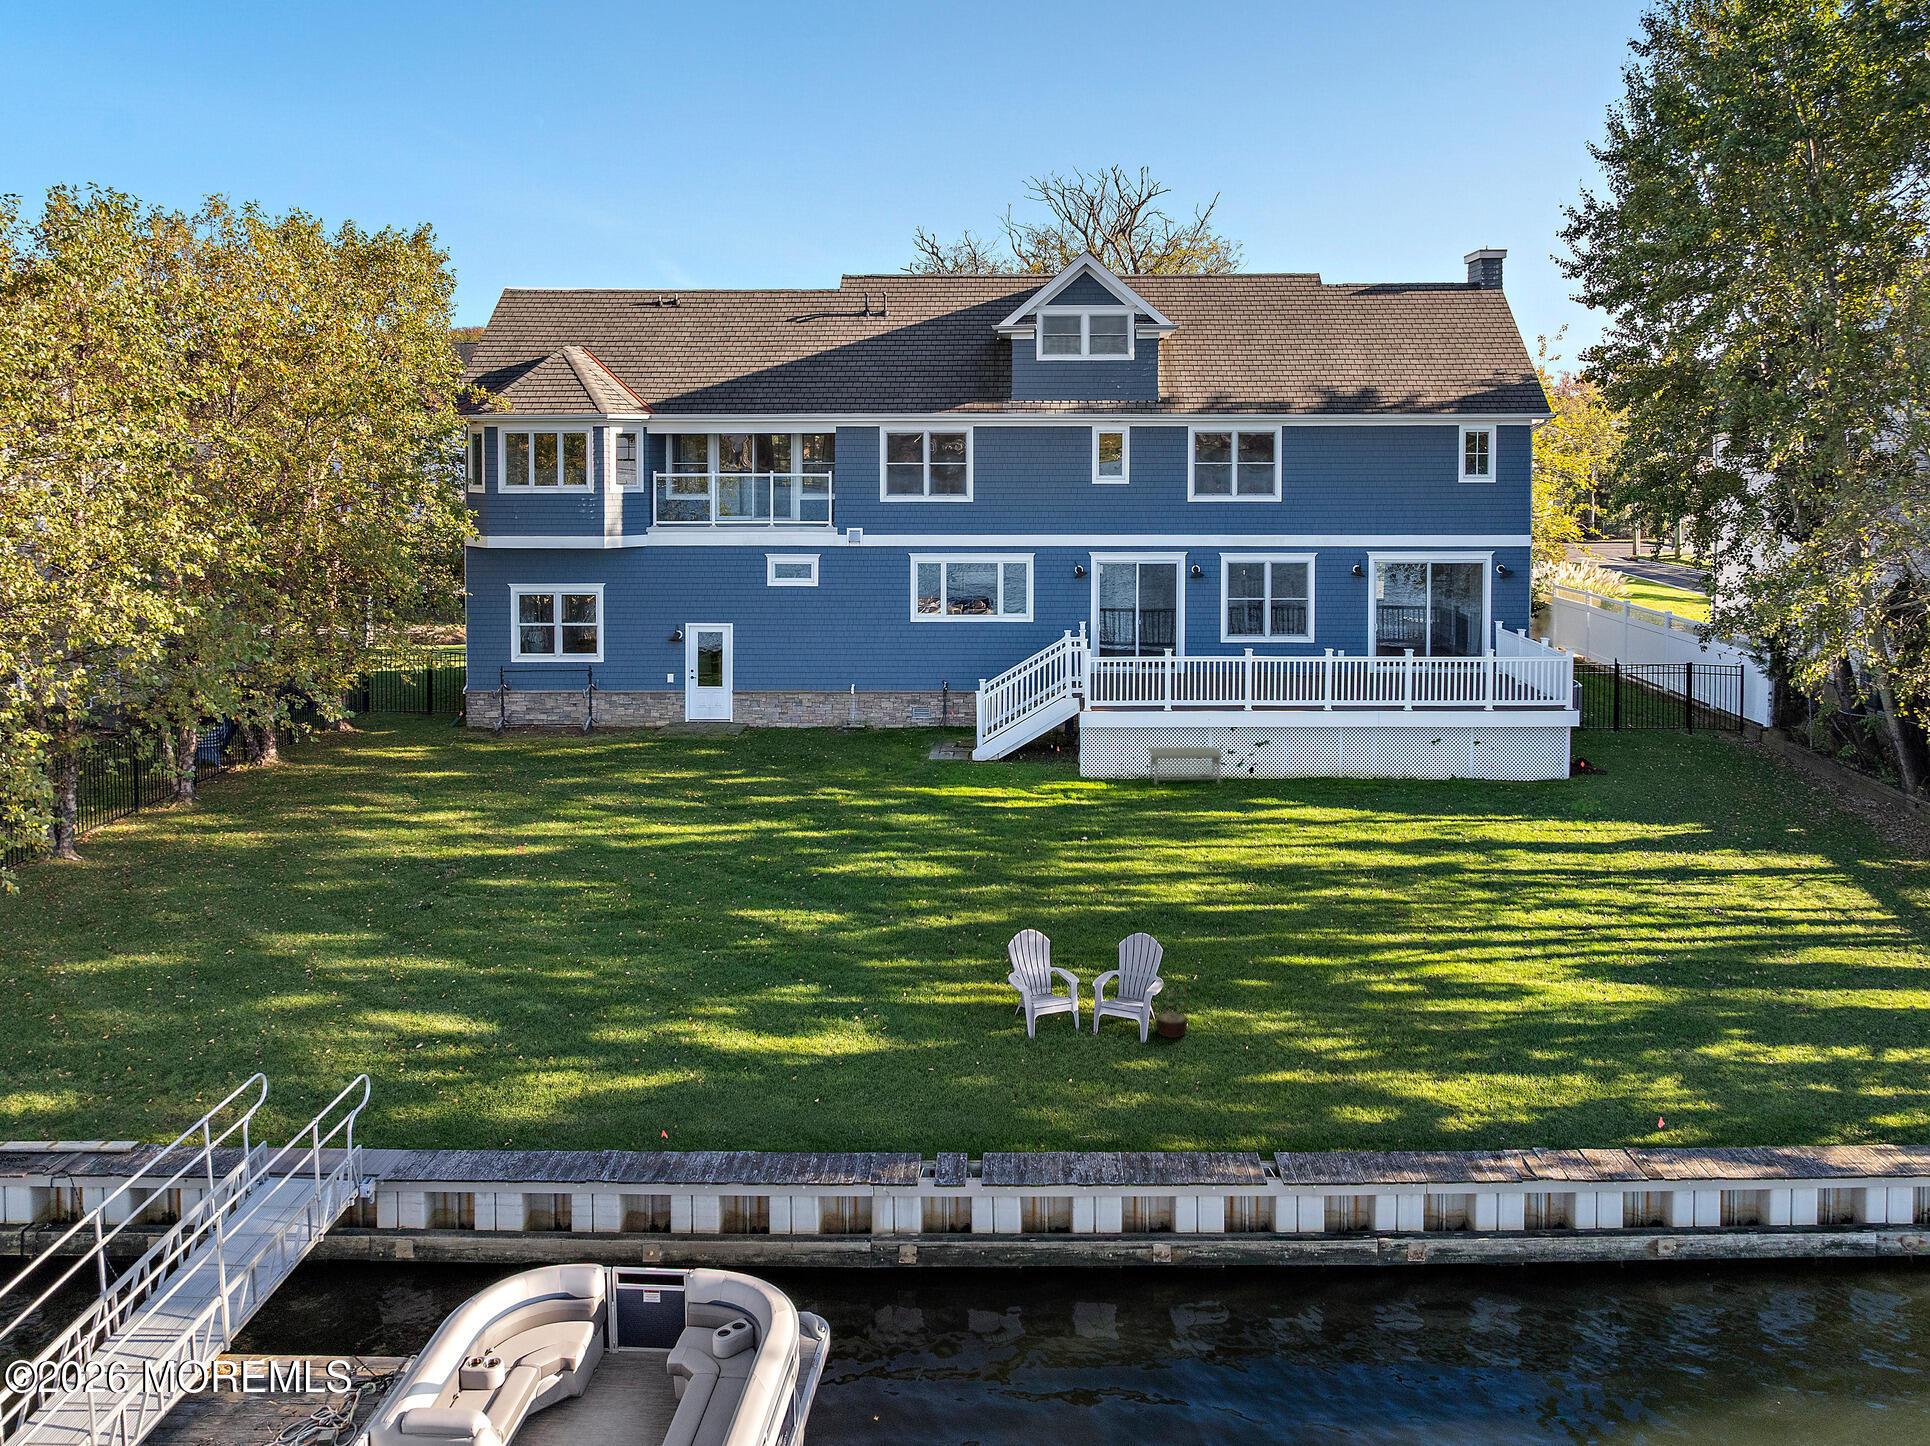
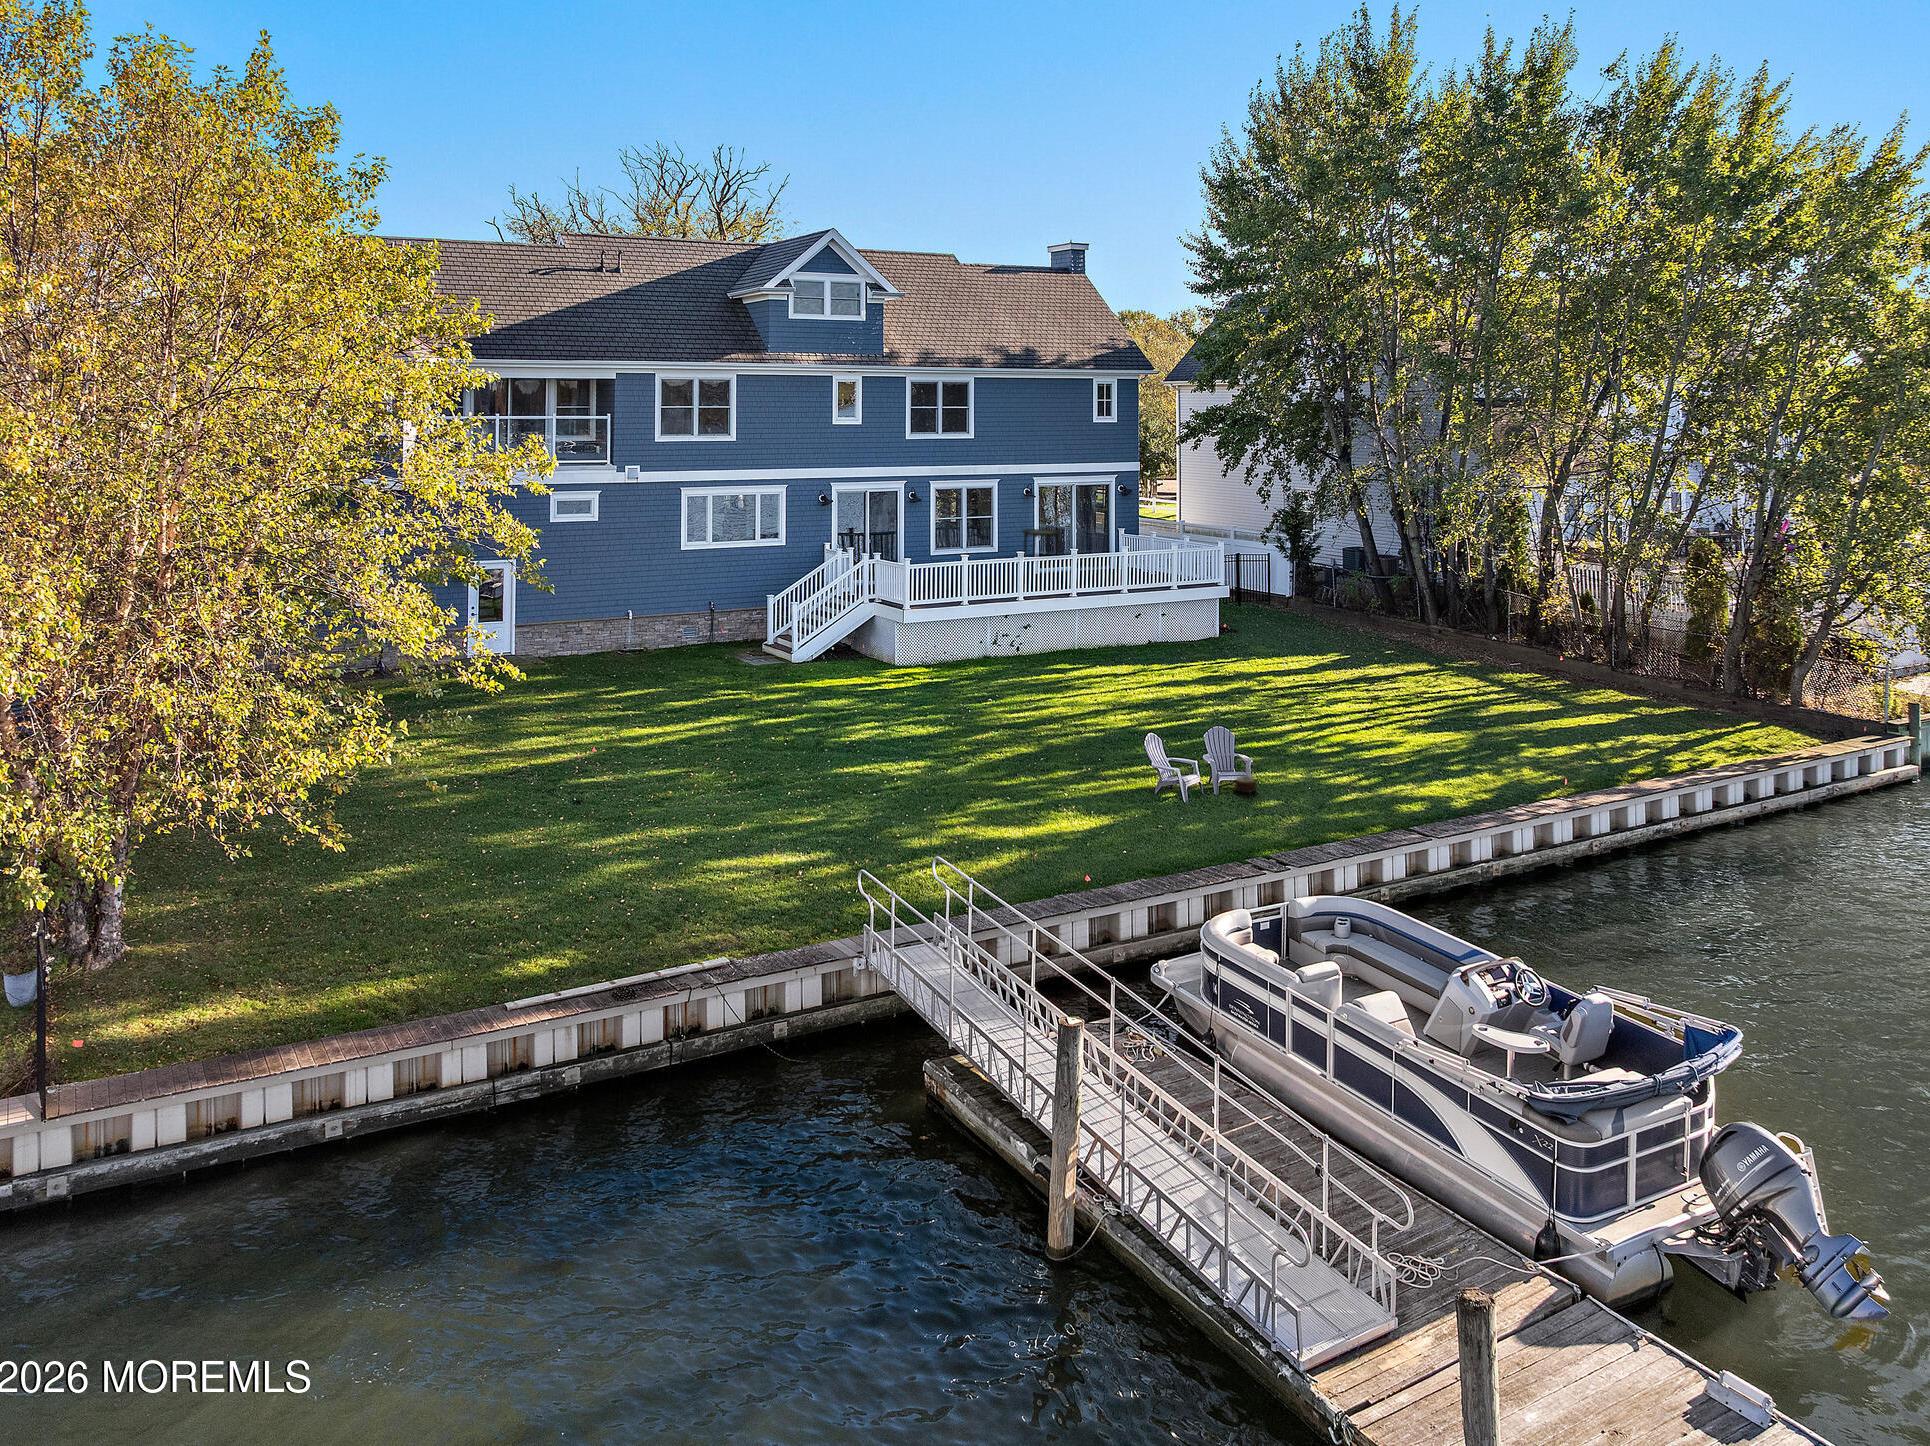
round table: none [1331,617,1386,654] -> present [1022,529,1061,555]
storage bench: present [1148,747,1222,784] -> none [956,630,1017,662]

